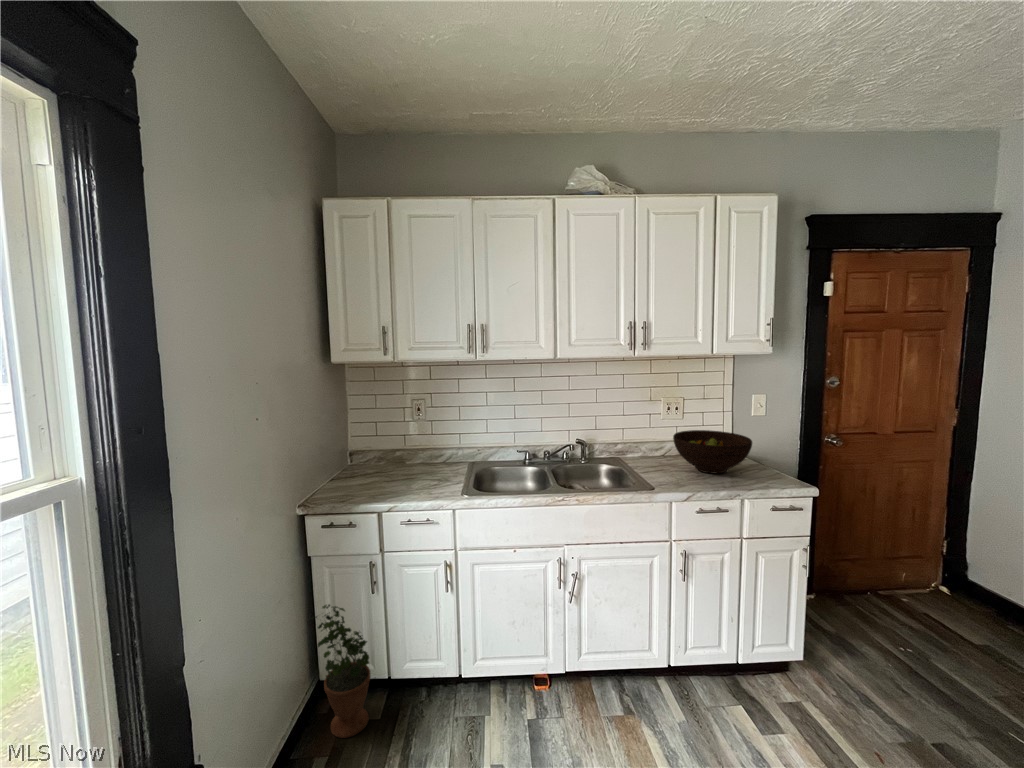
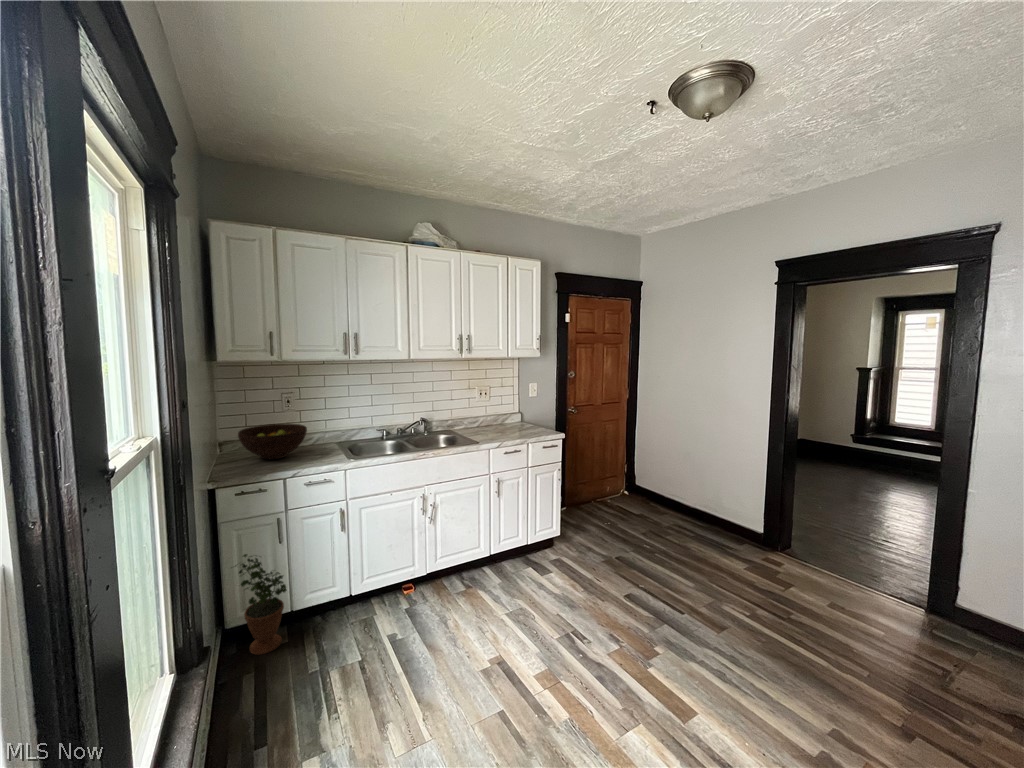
fruit bowl: present [673,430,752,473] -> present [238,424,307,459]

